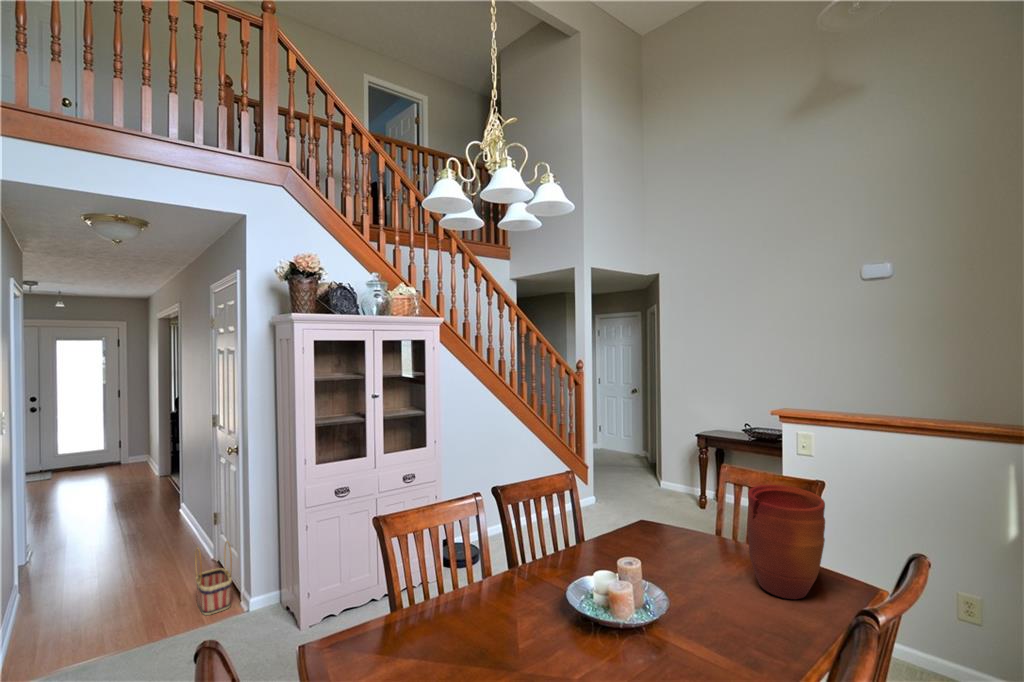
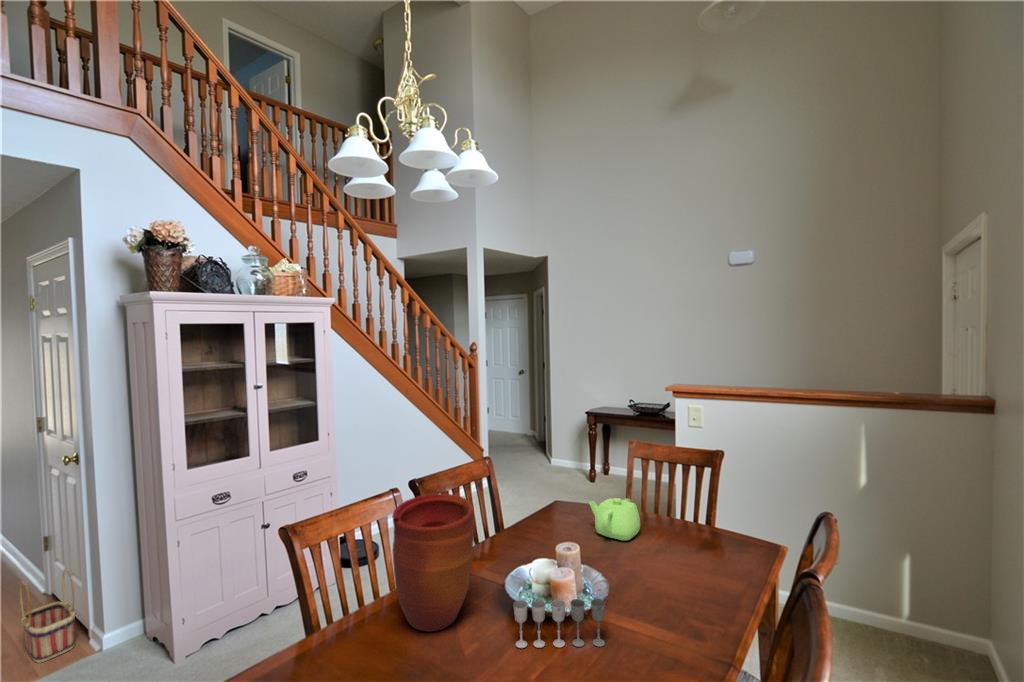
vase: present [748,485,825,599] -> present [392,493,474,631]
teapot: none [667,522,721,567] -> present [589,498,640,541]
wine glass: none [565,603,654,659] -> present [513,599,605,648]

